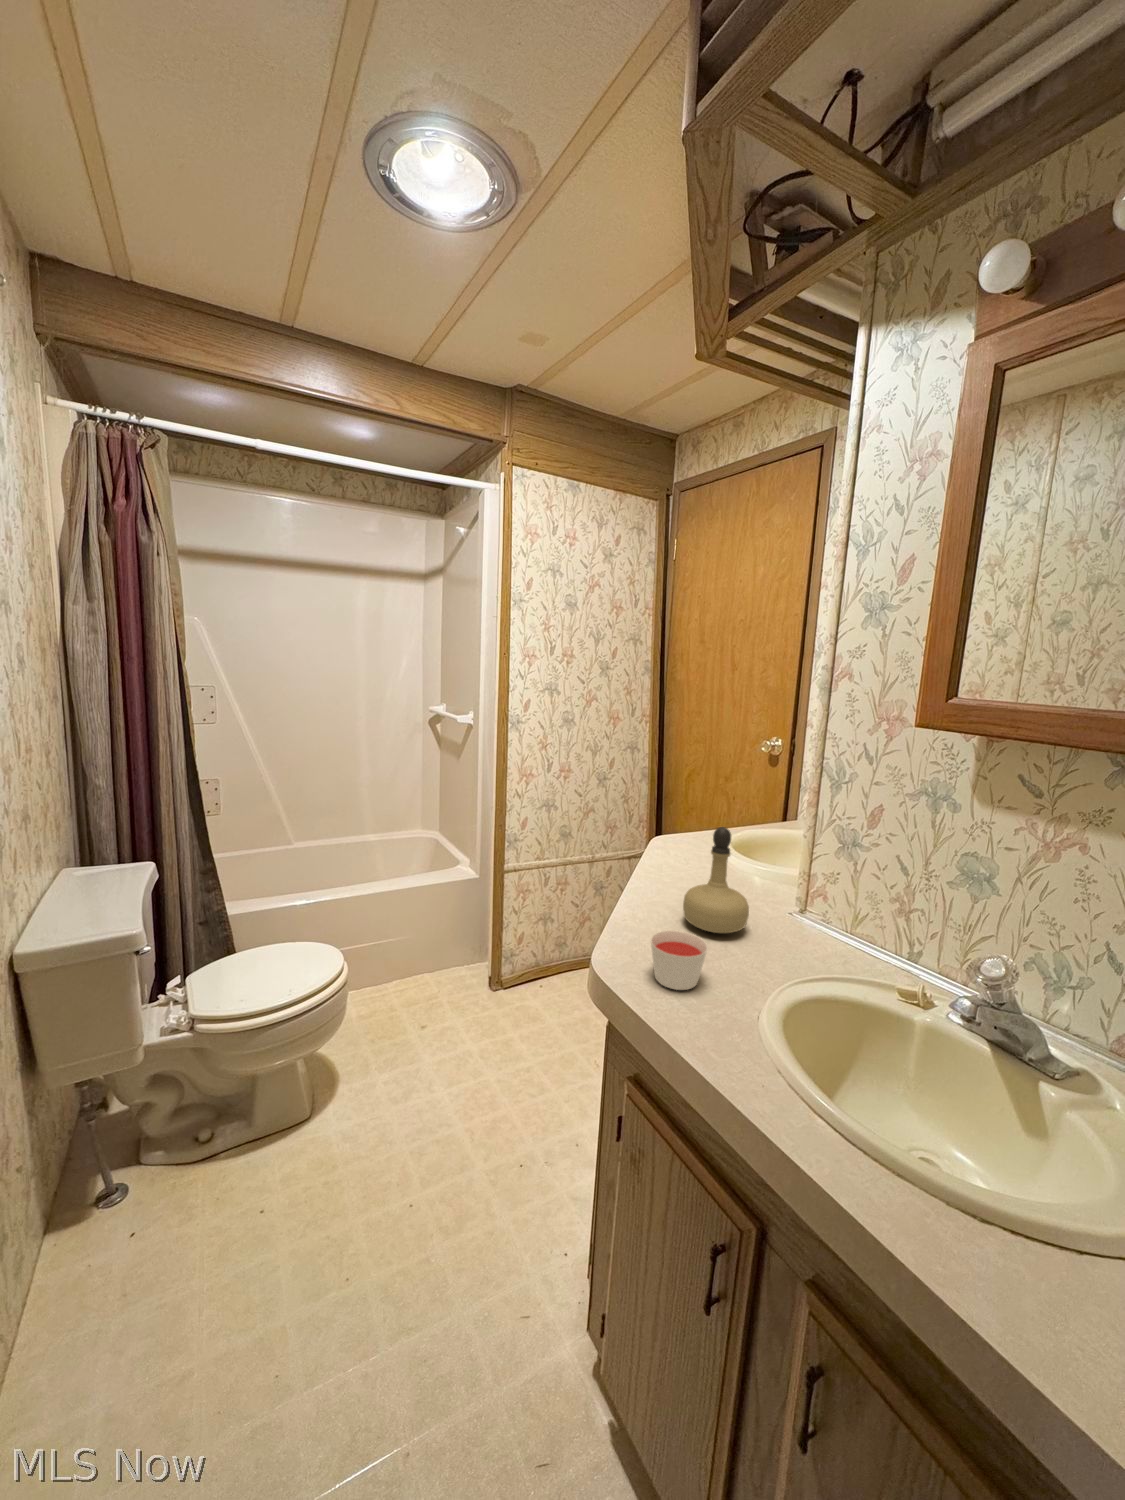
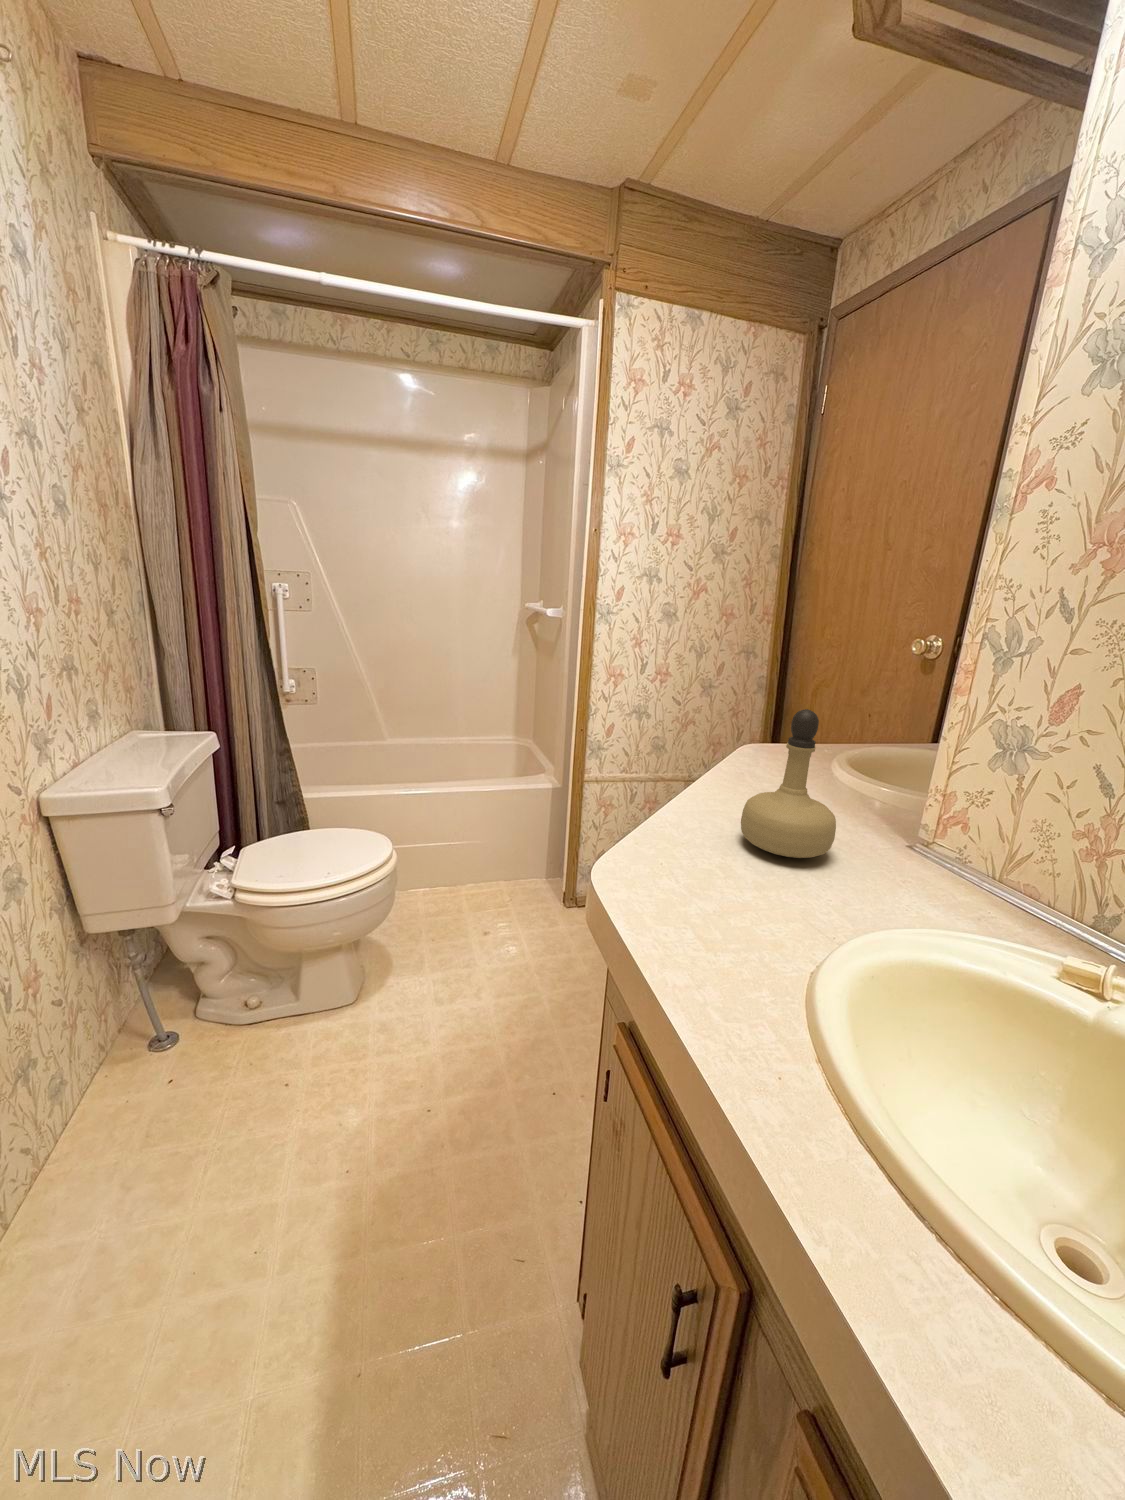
candle: present [651,930,708,990] -> none [664,838,747,921]

